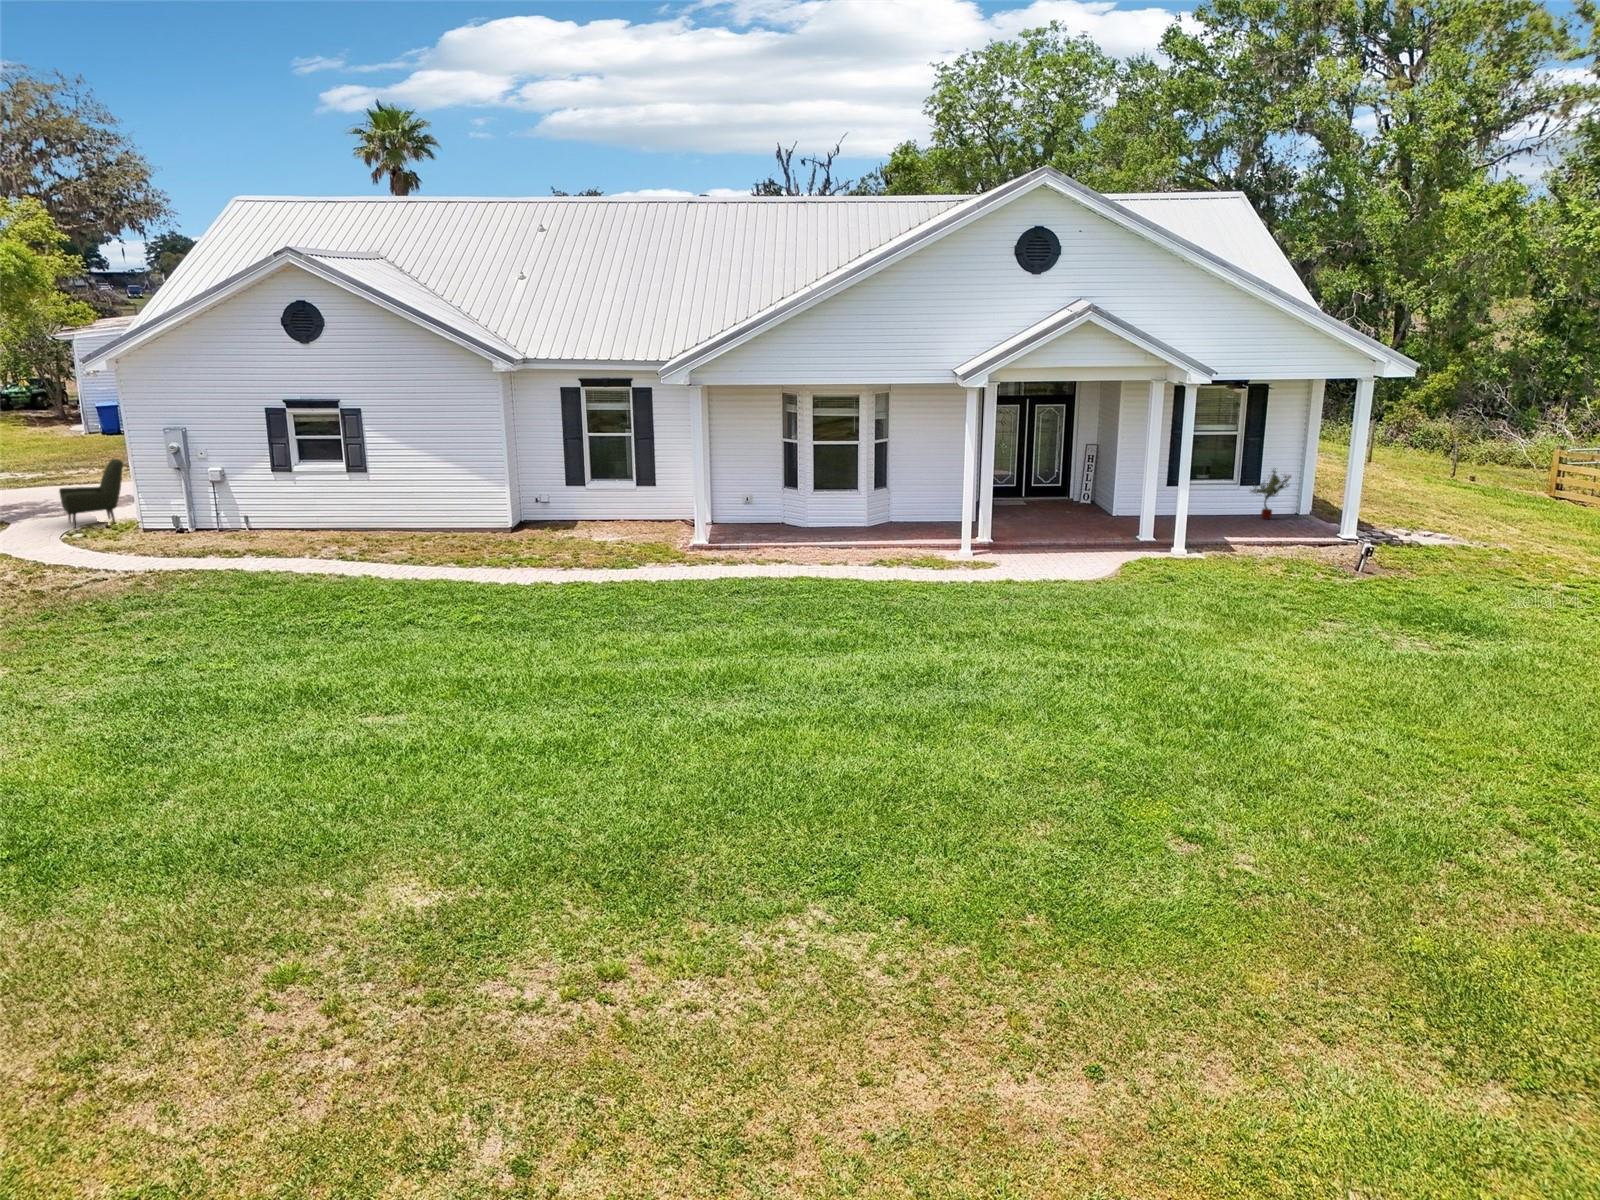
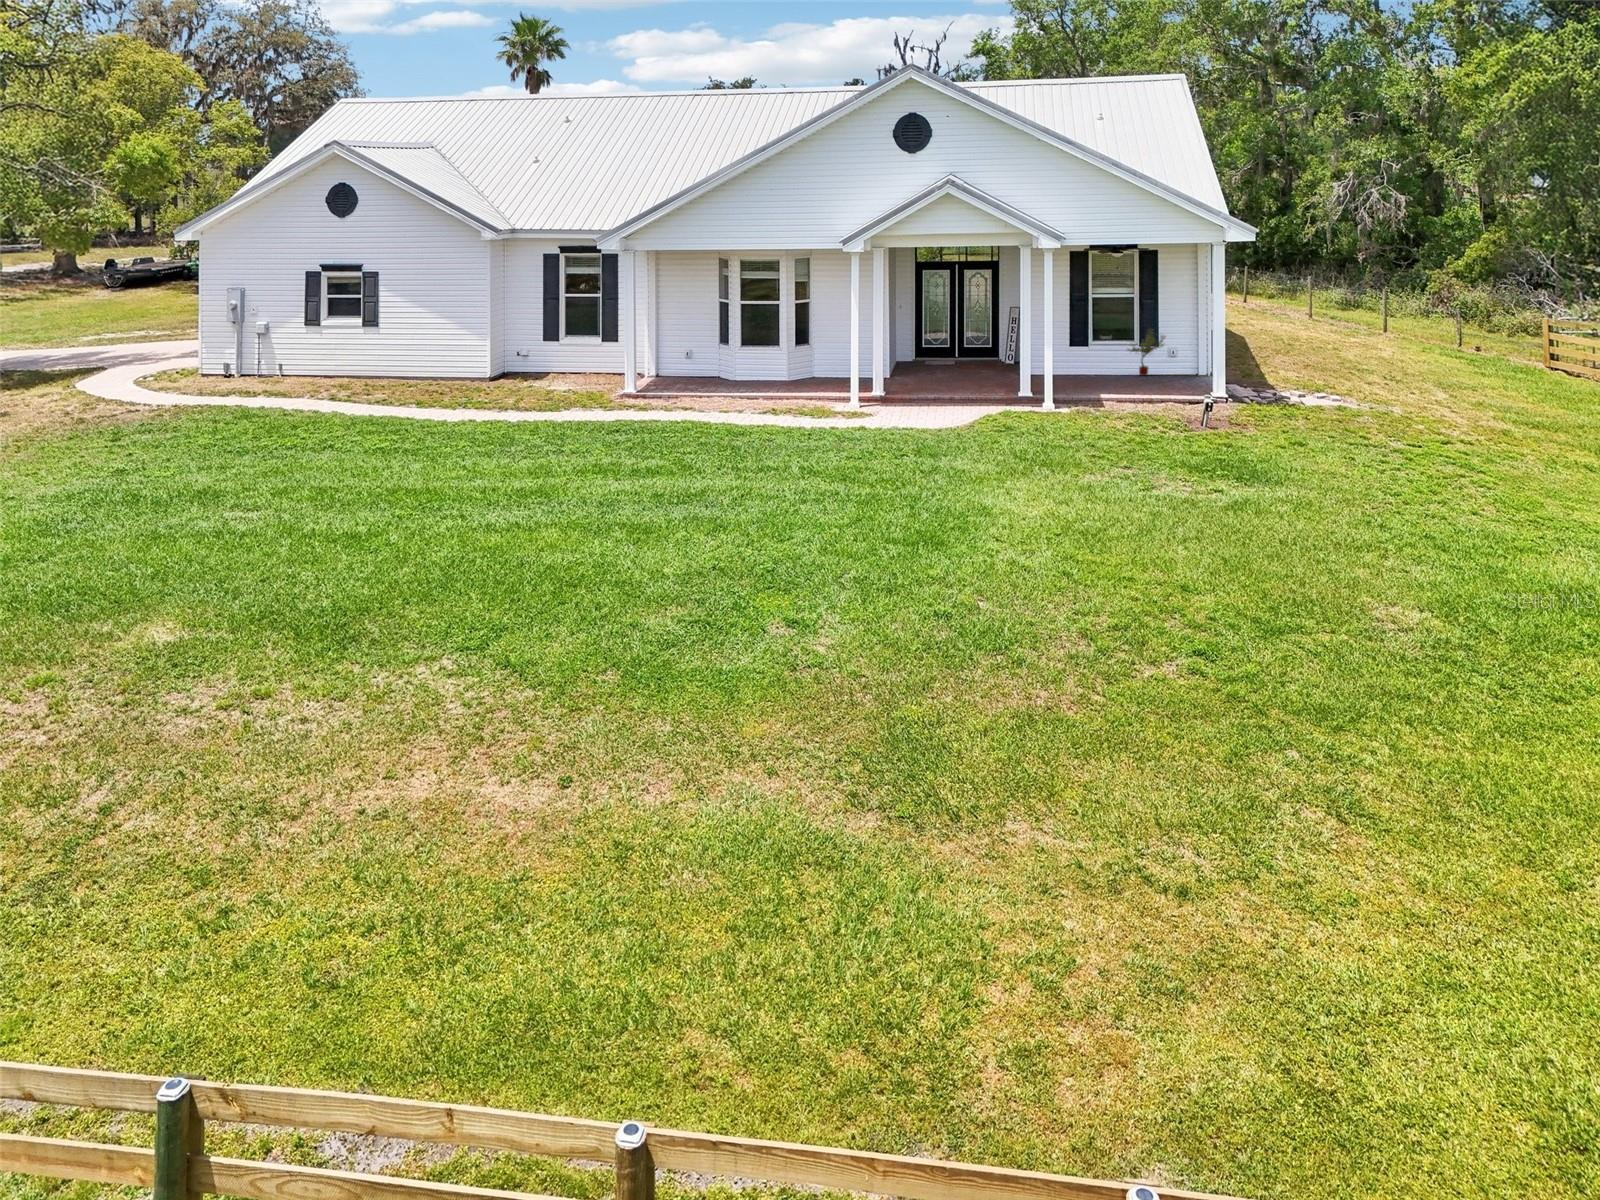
chair: present [59,459,123,528] -> none [152,313,198,367]

